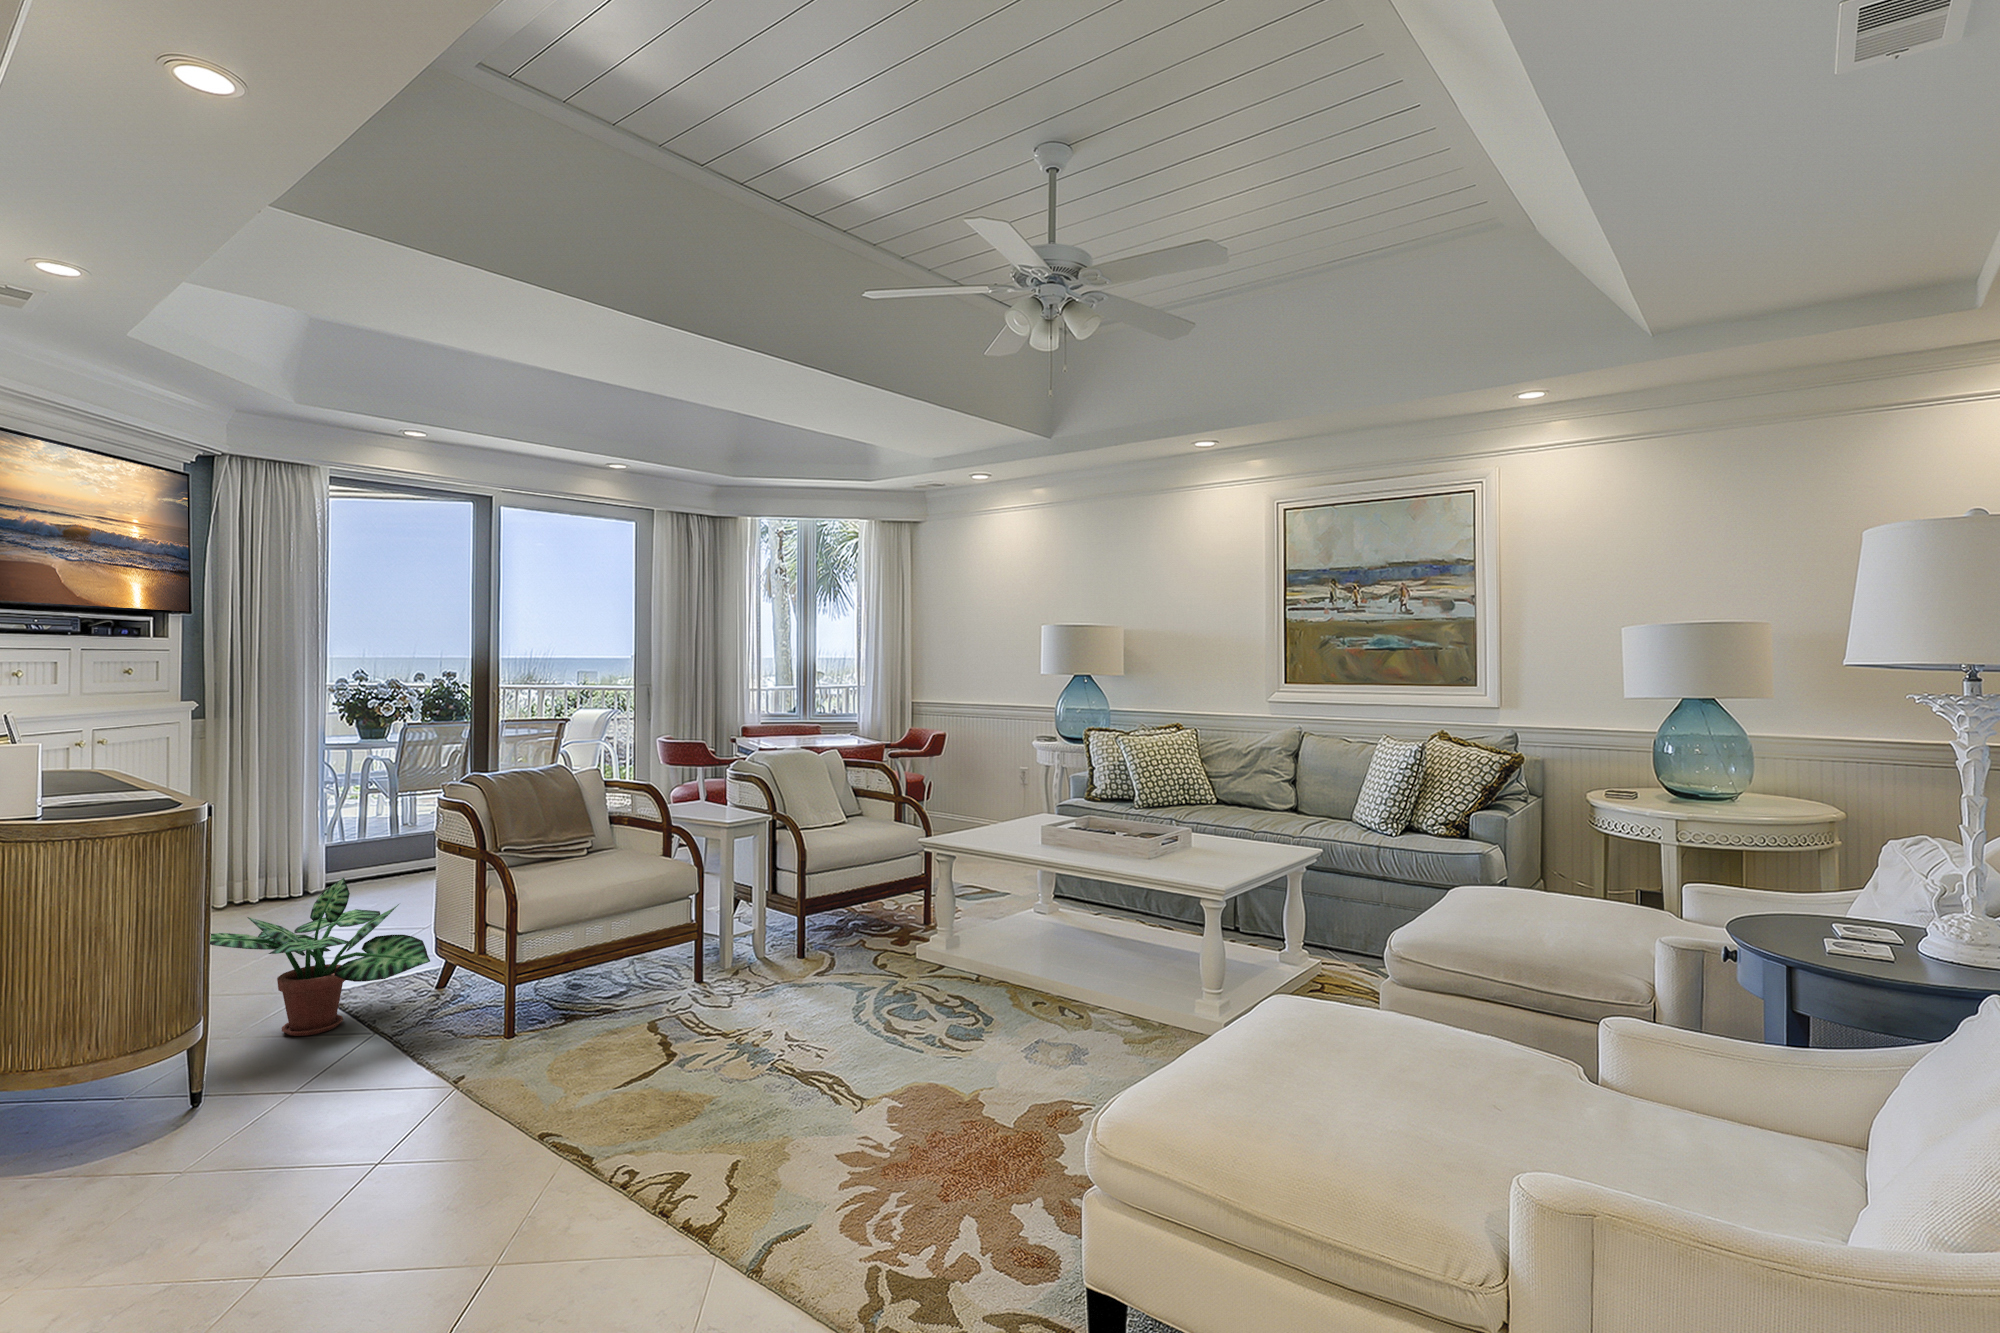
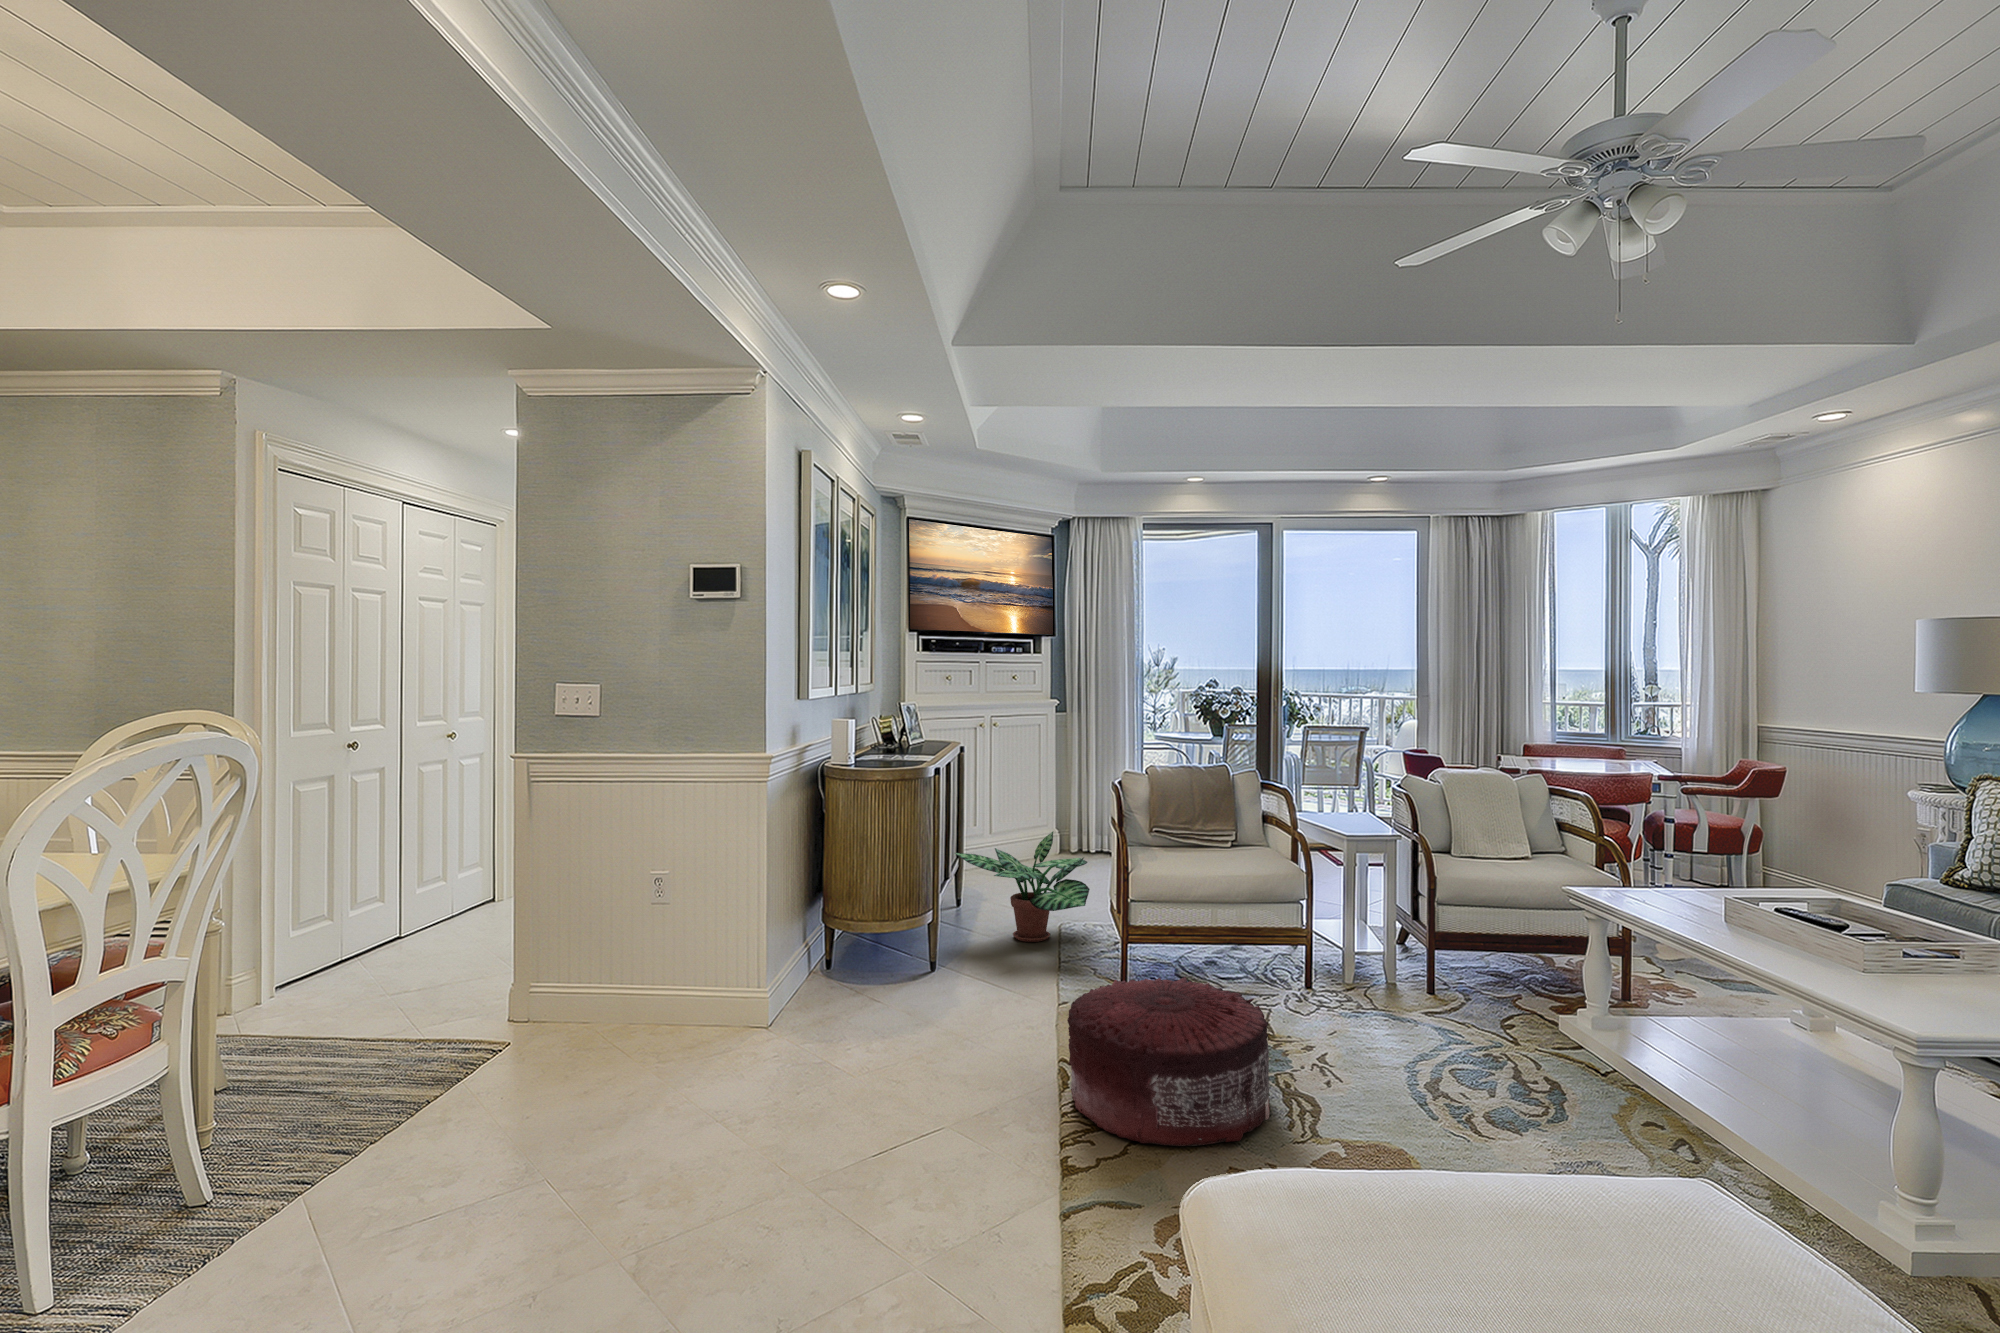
pouf: none [594,992,817,1176] -> present [1067,977,1270,1146]

